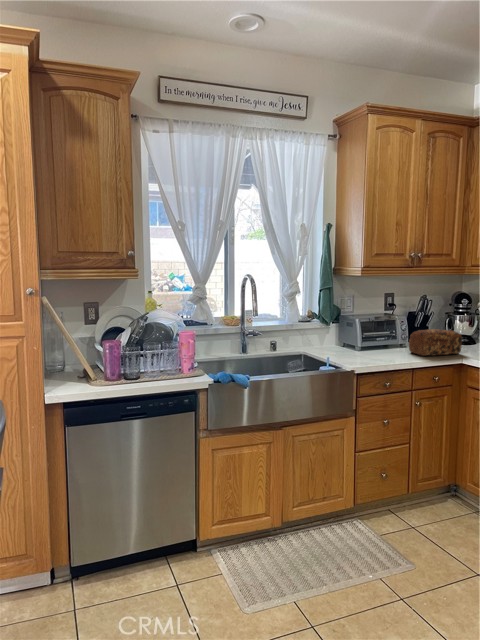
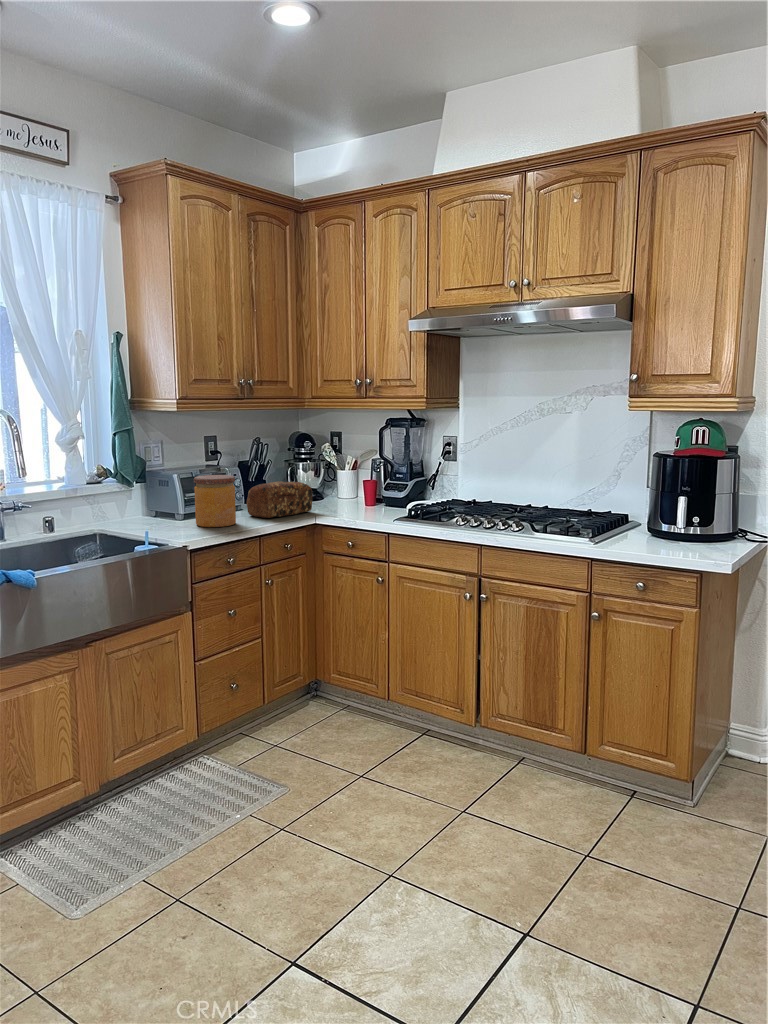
jar: none [368,321,399,359] -> present [194,475,236,527]

